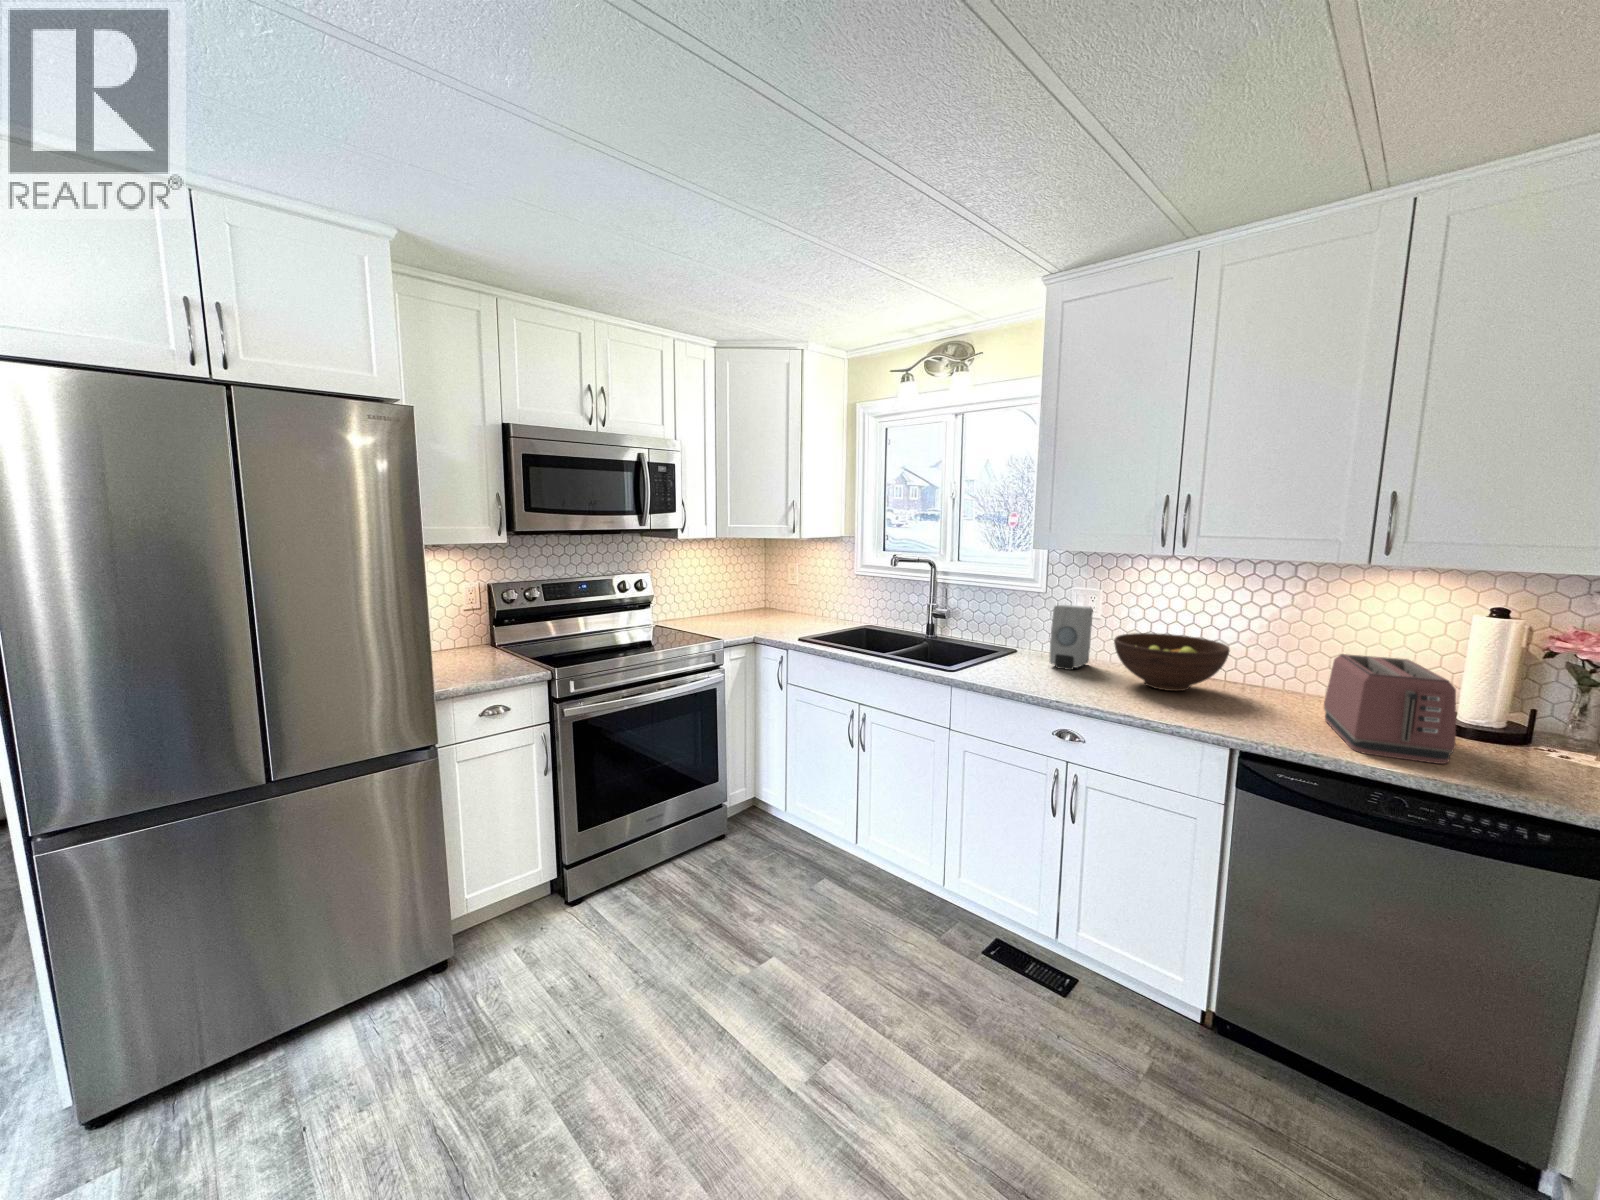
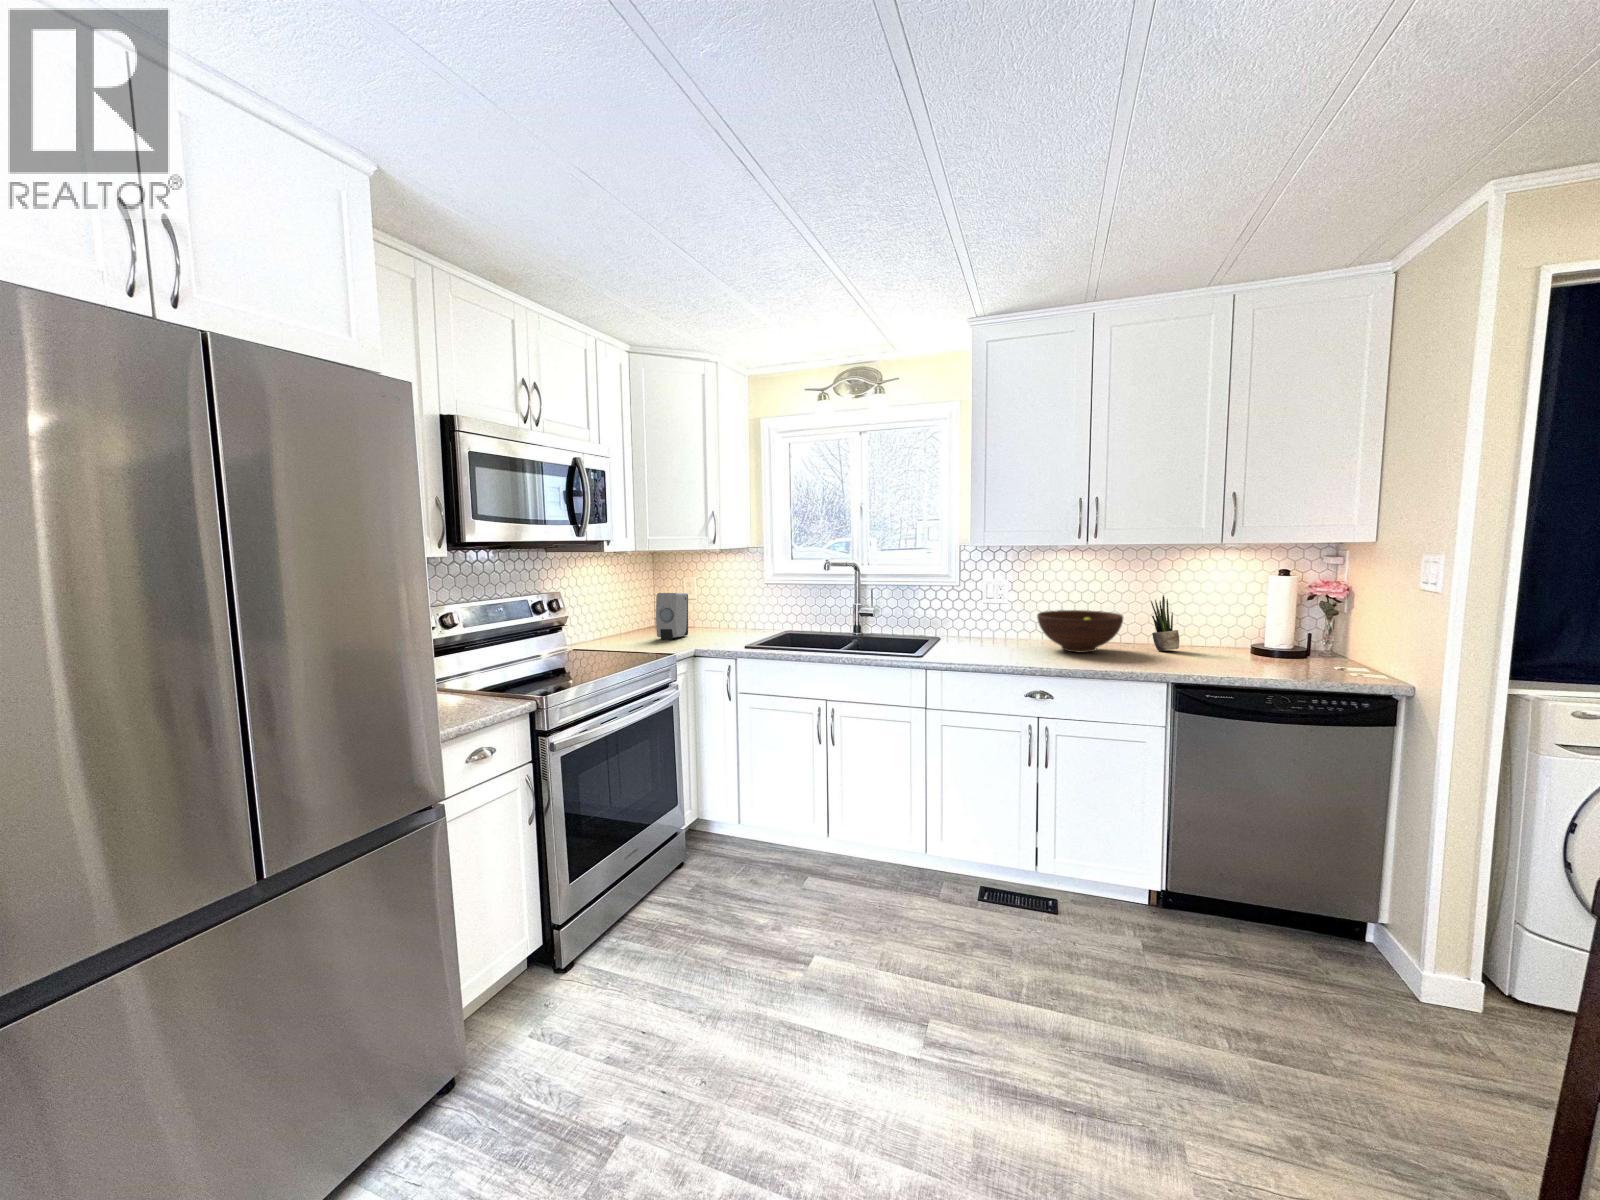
soap dispenser: present [1049,605,1093,670] -> present [656,593,688,640]
potted plant: none [1280,627,1319,703] -> present [1151,595,1179,650]
toaster: present [1324,654,1456,764] -> none [1196,608,1297,673]

